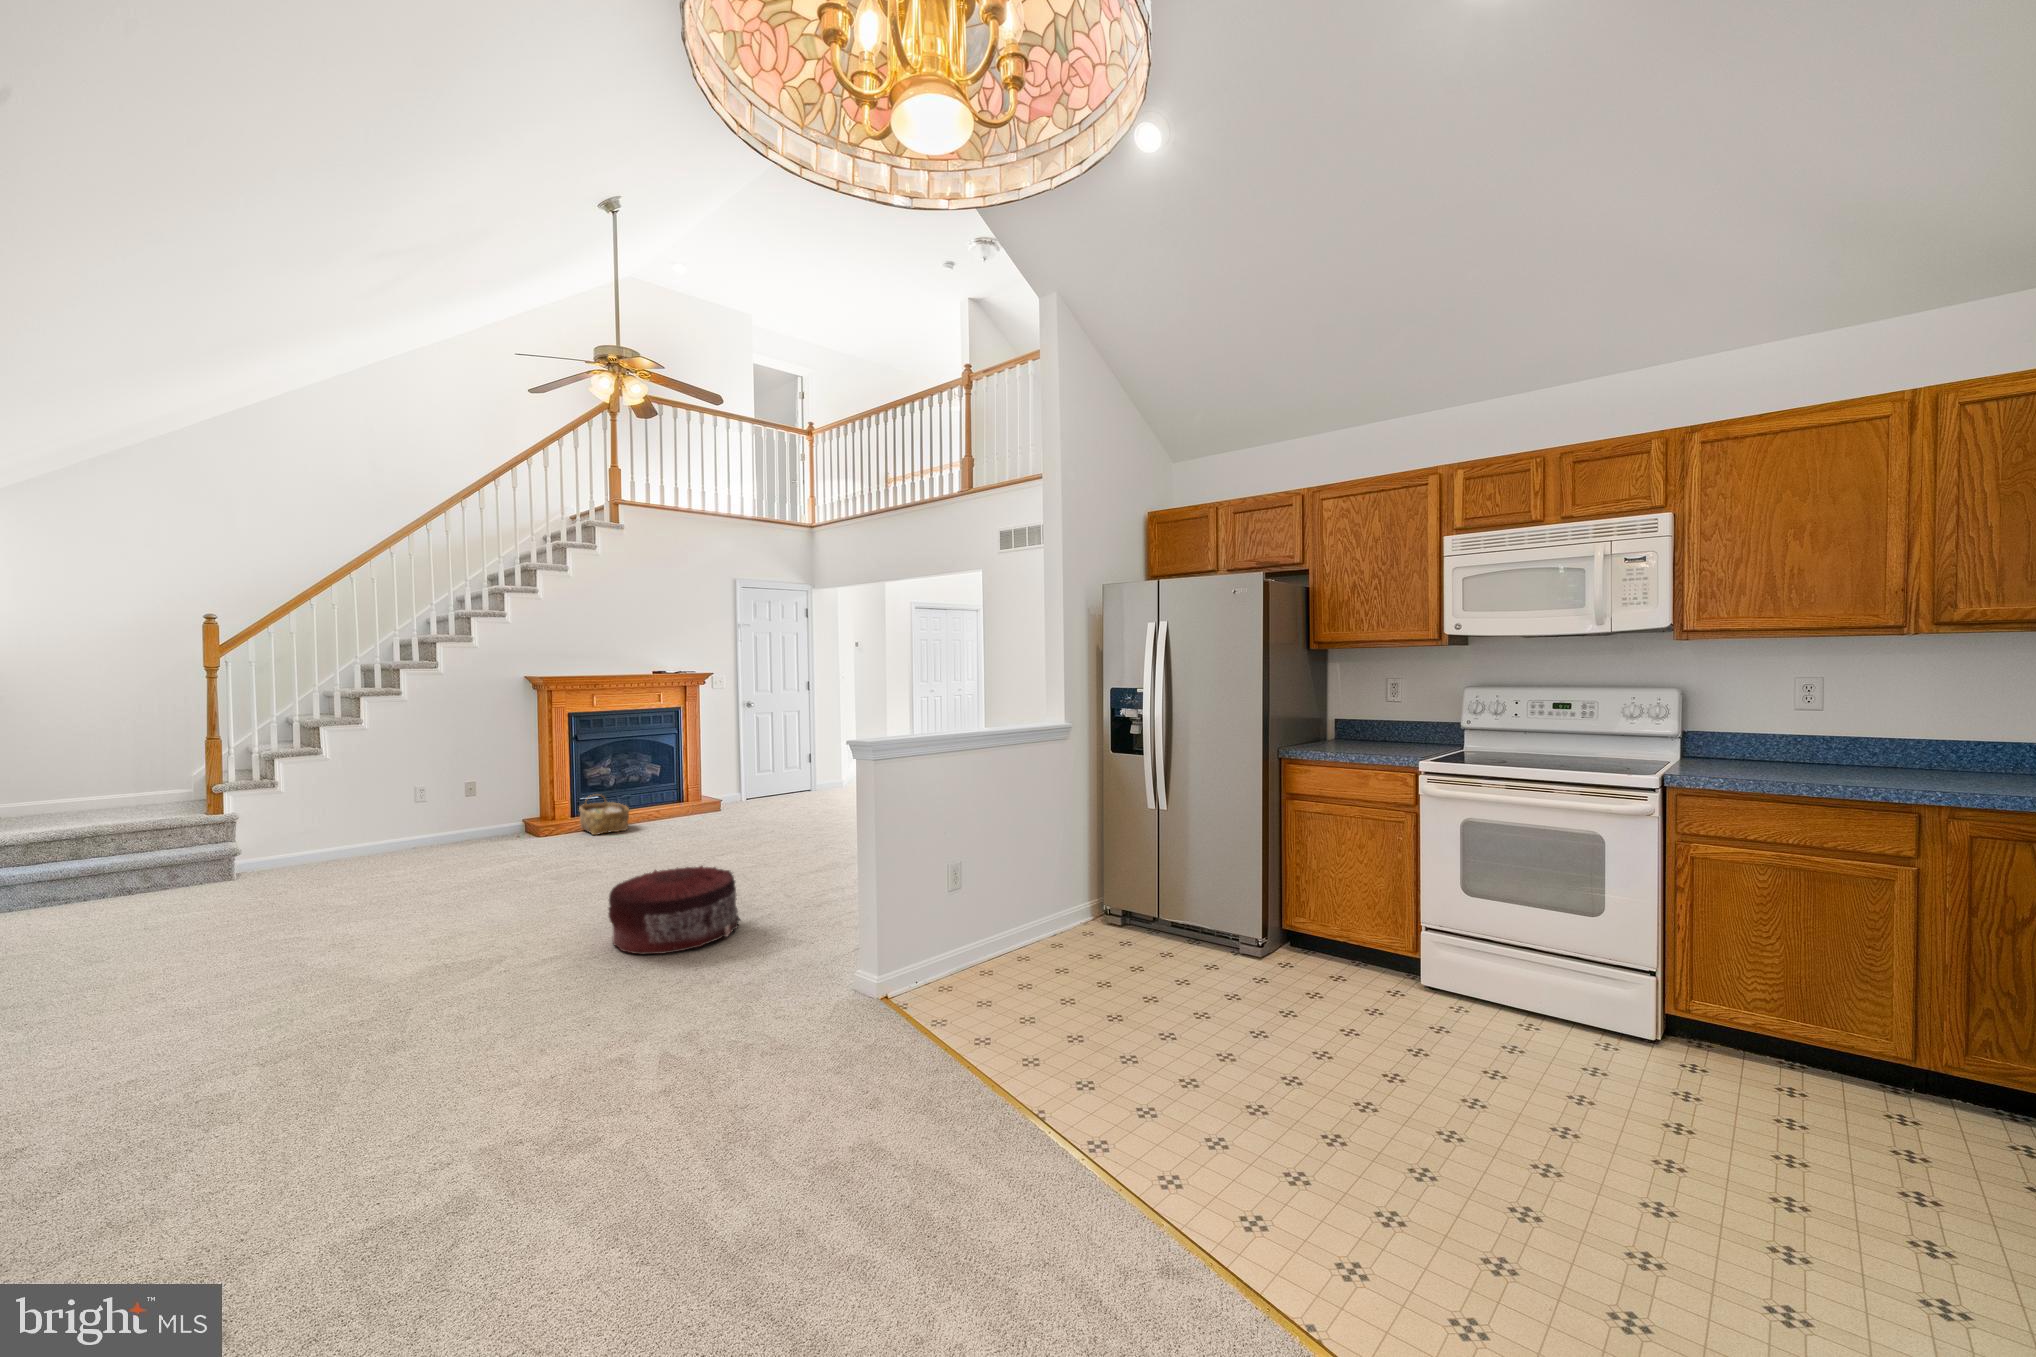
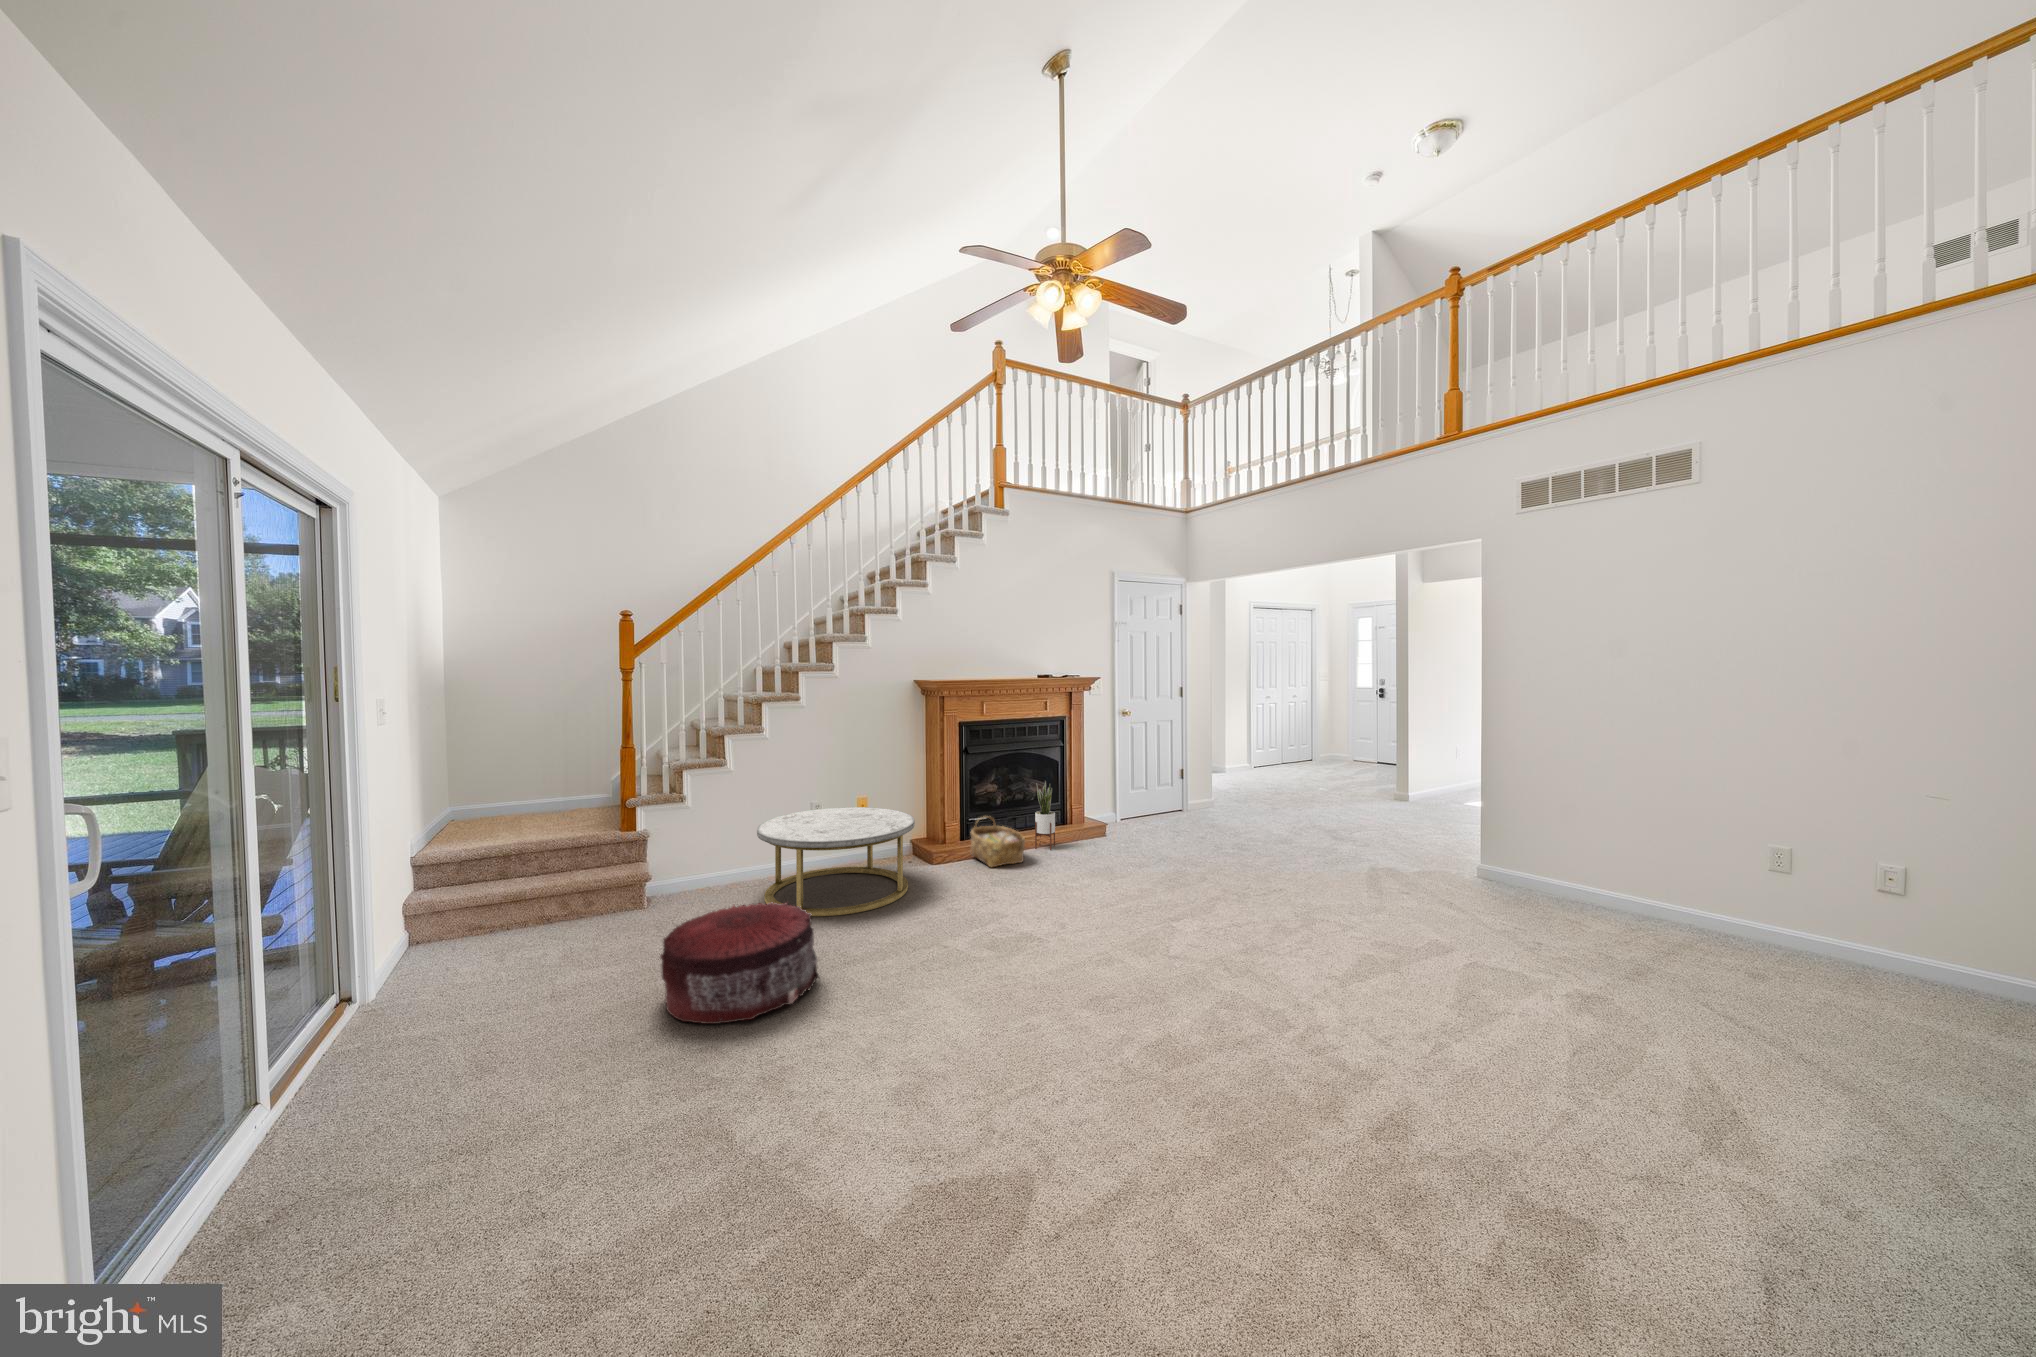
potted plant: none [646,762,668,822] -> present [1035,782,1055,850]
coffee table: none [351,789,511,873] -> present [757,807,915,916]
pouf: present [608,866,740,954] -> present [660,903,819,1024]

